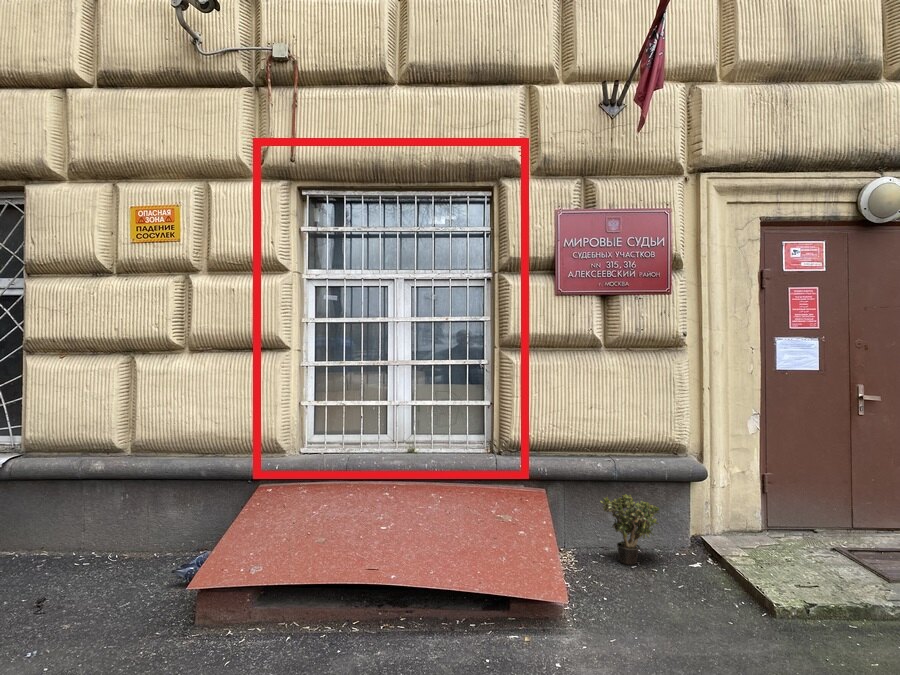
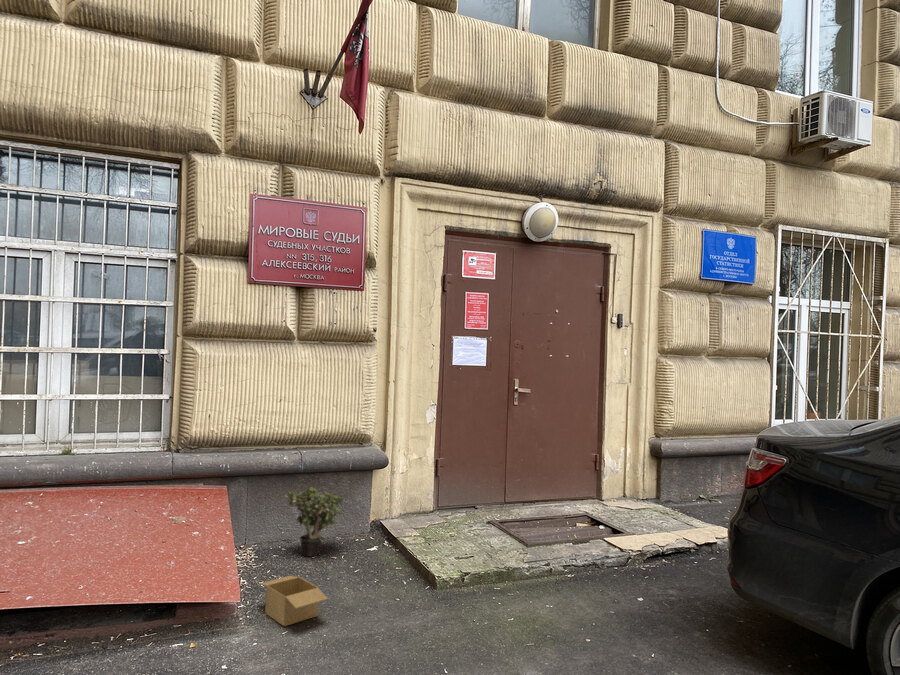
cardboard box: none [581,584,654,636] -> present [259,576,328,626]

